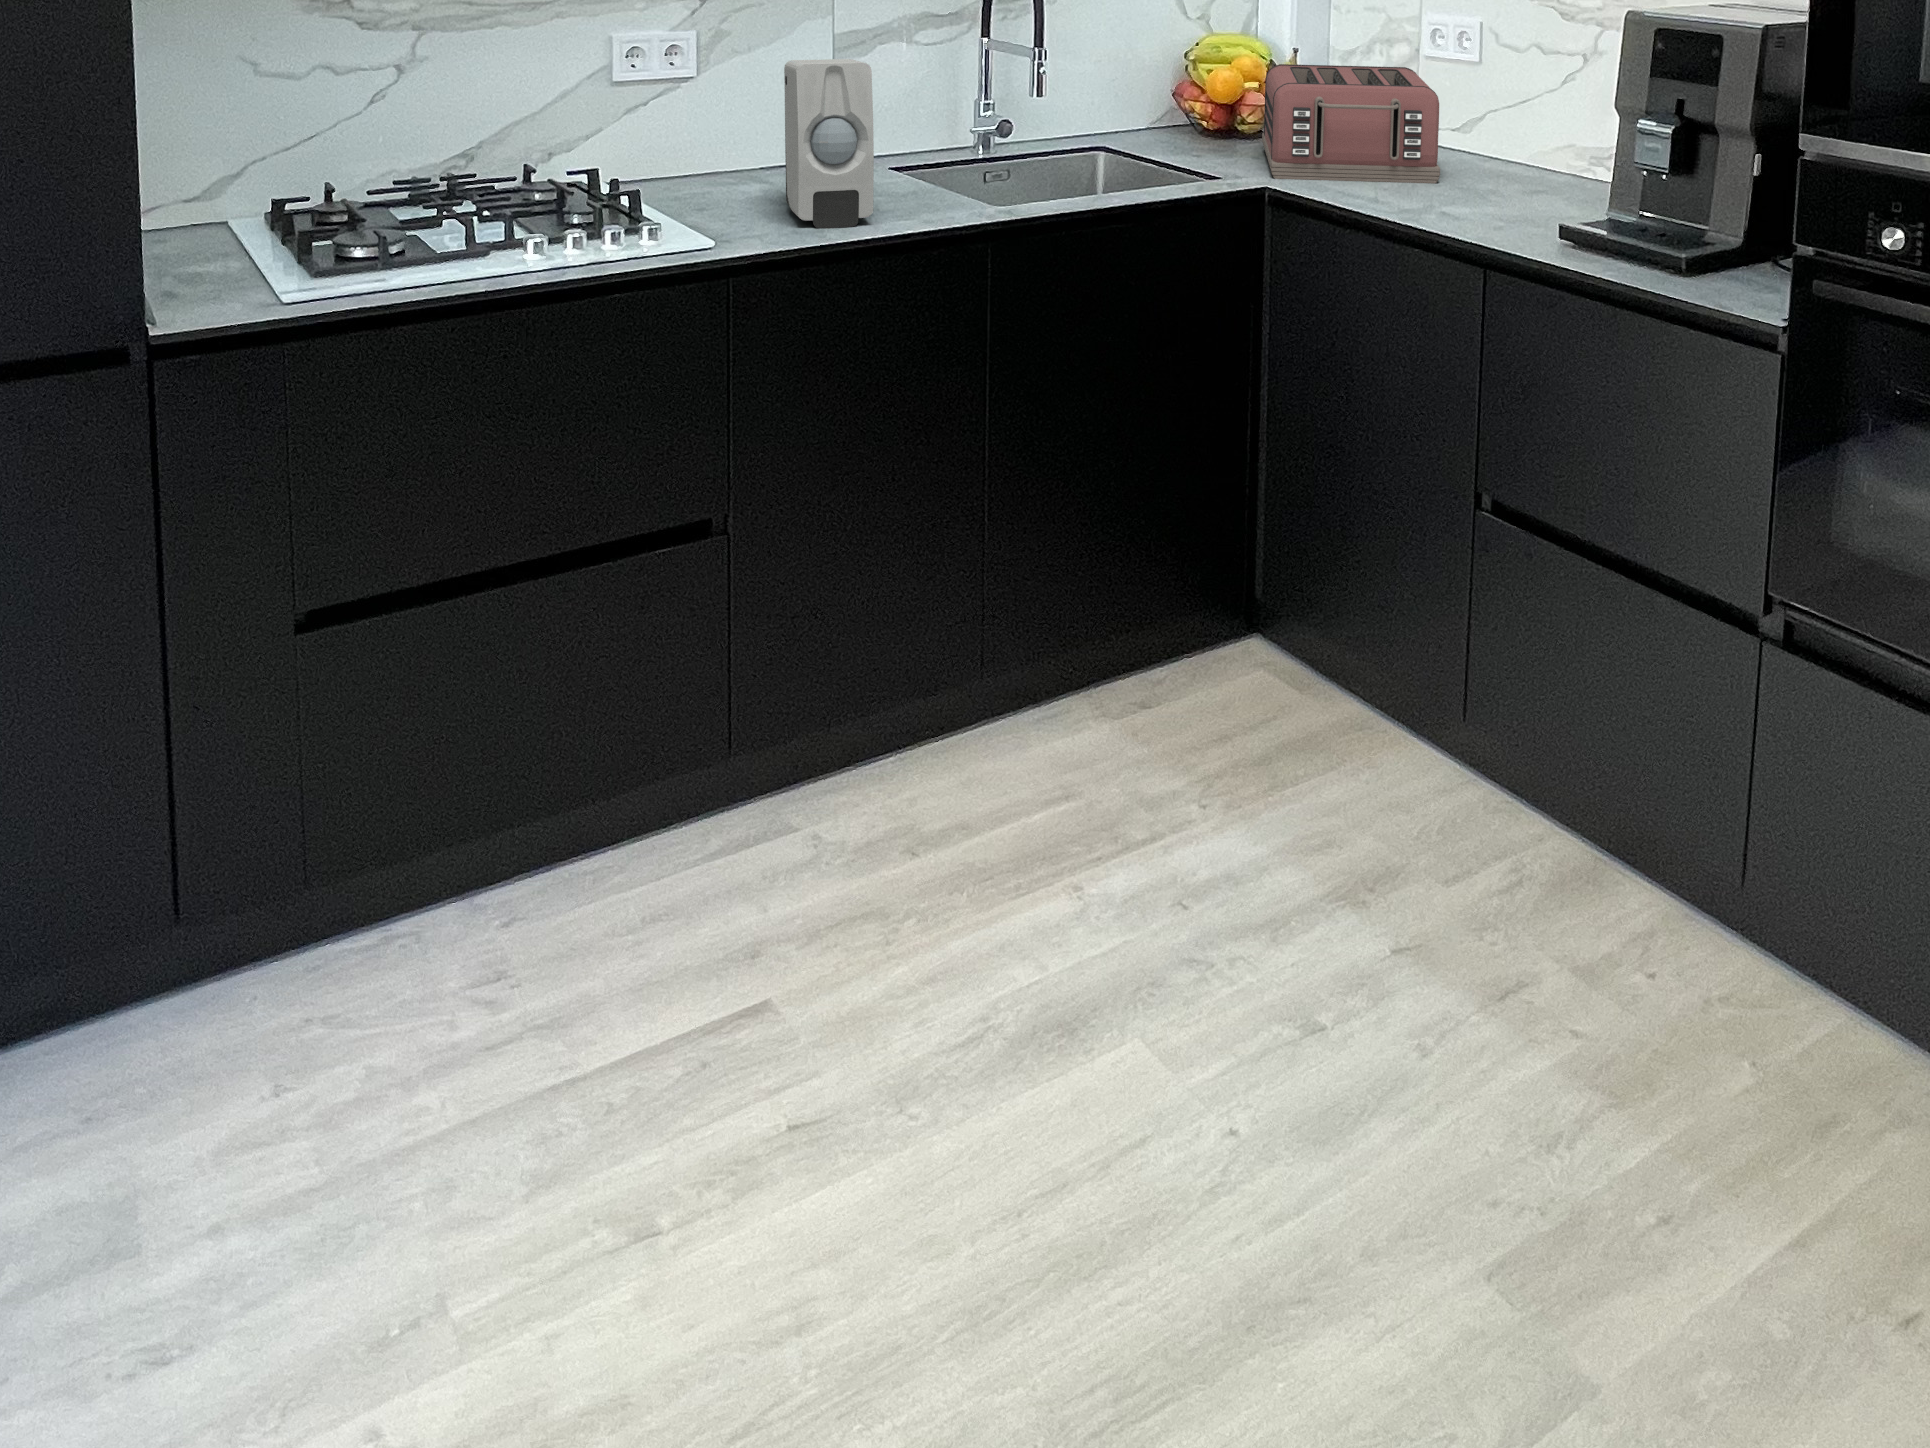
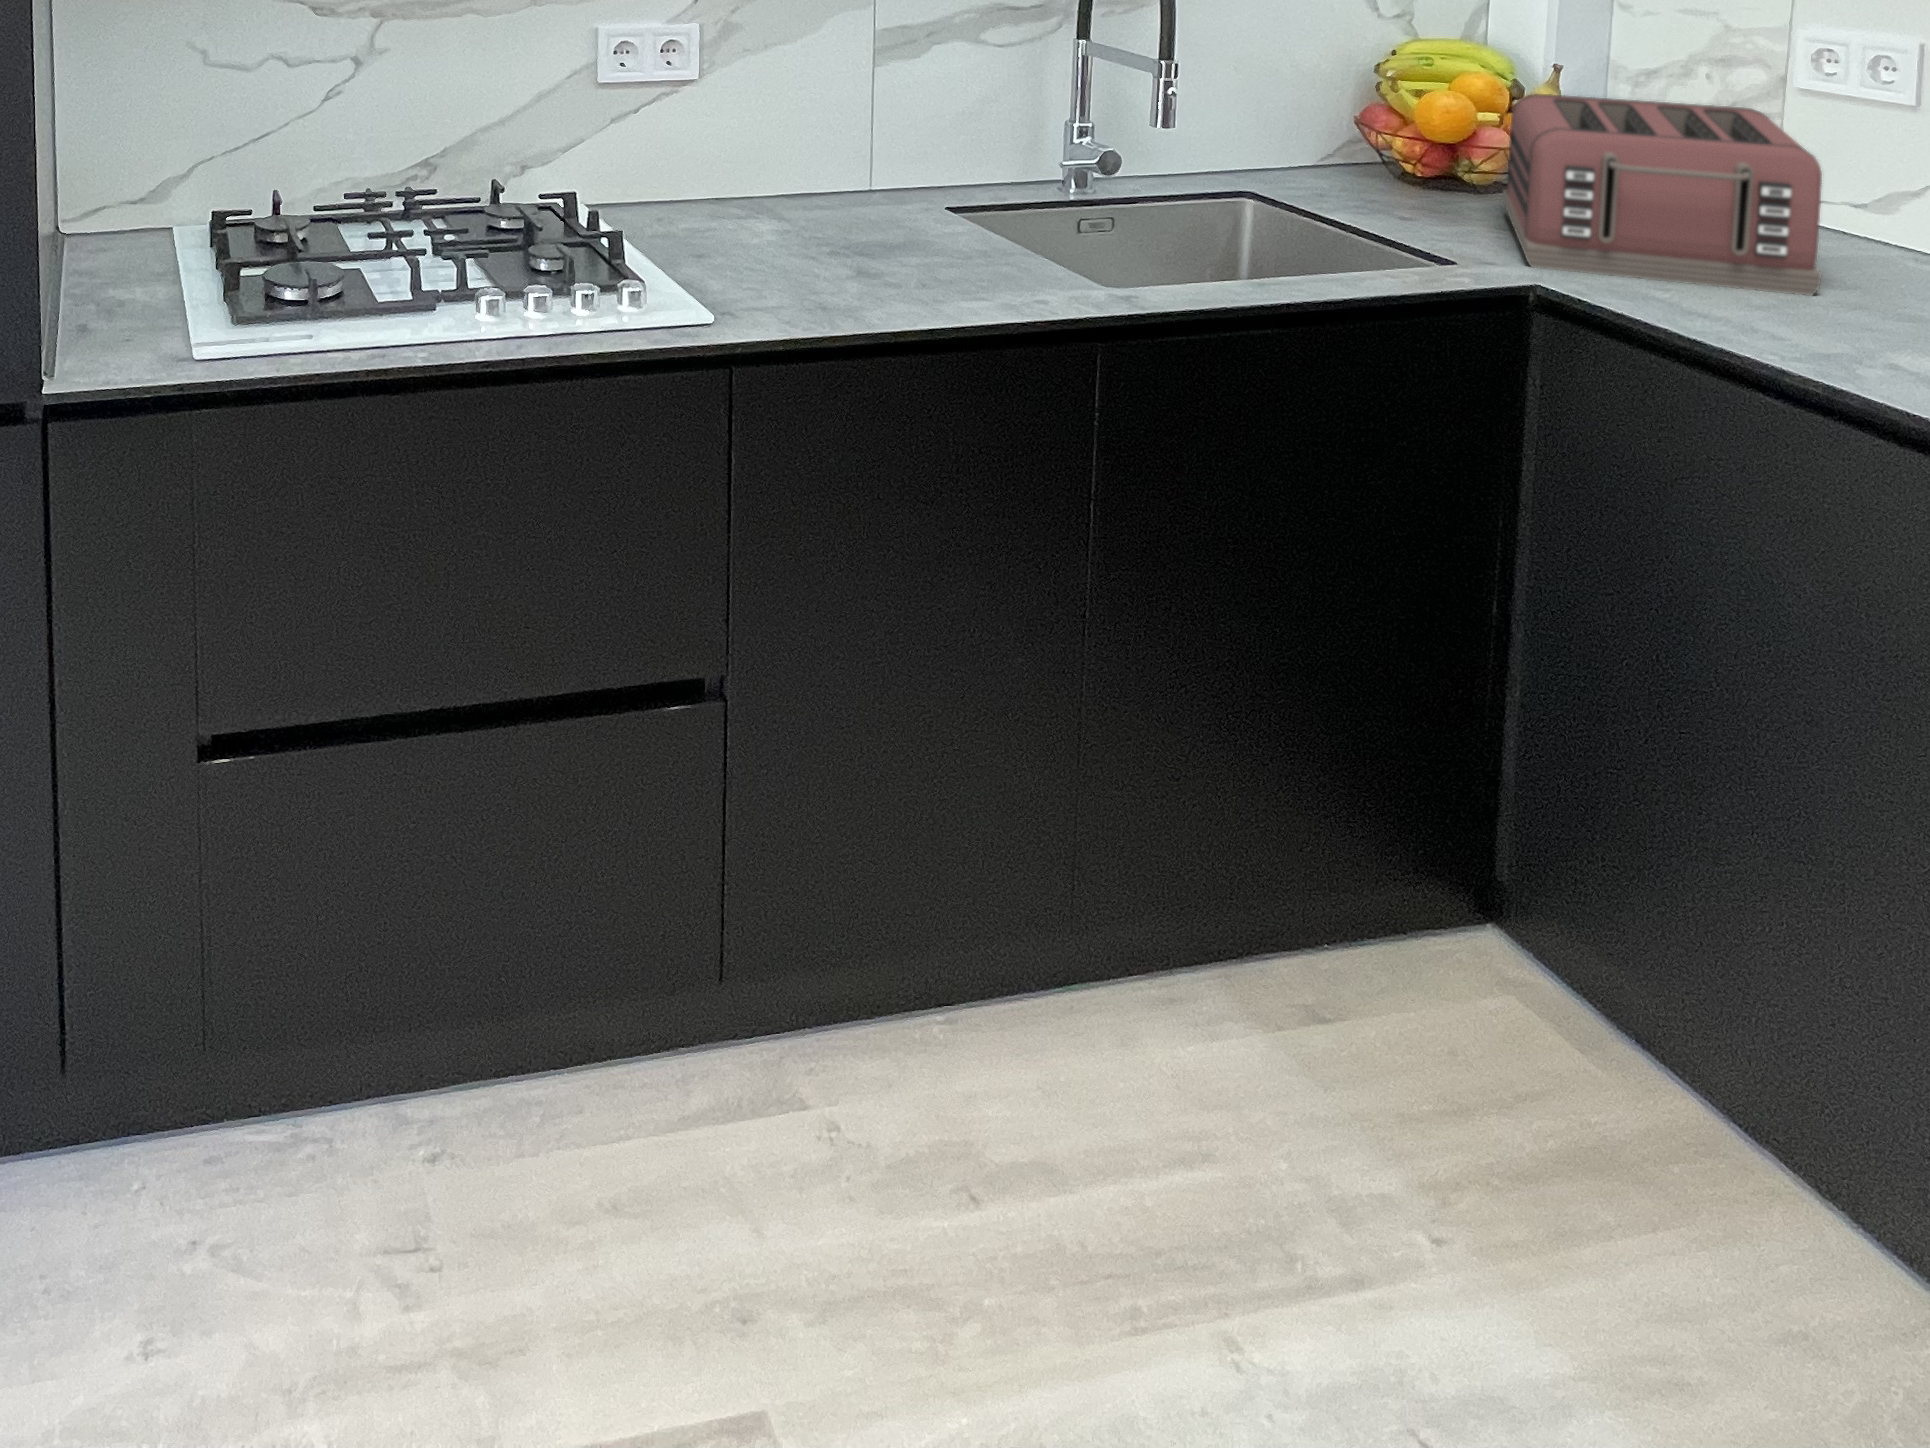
soap dispenser: present [784,59,874,228] -> none [812,74,932,304]

